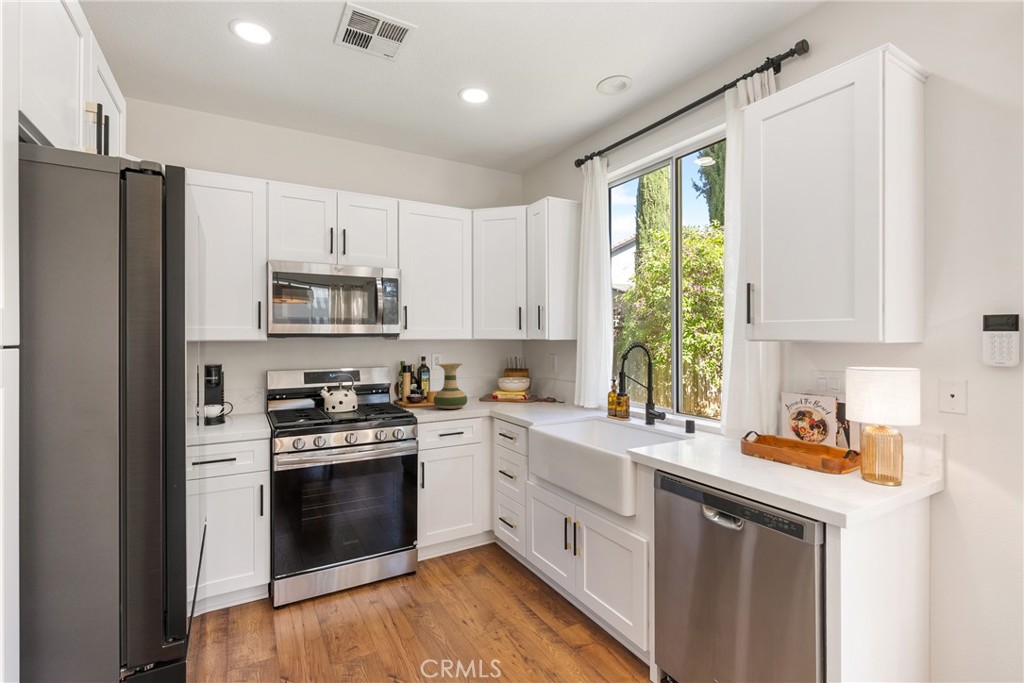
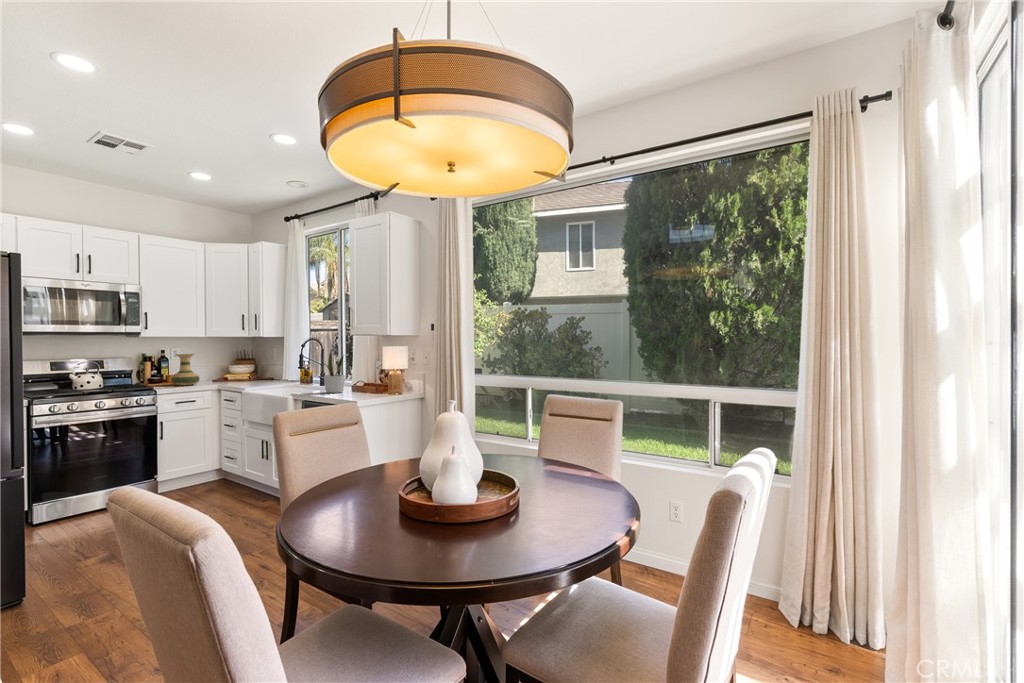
potted plant: none [681,365,747,458] -> present [324,351,345,393]

